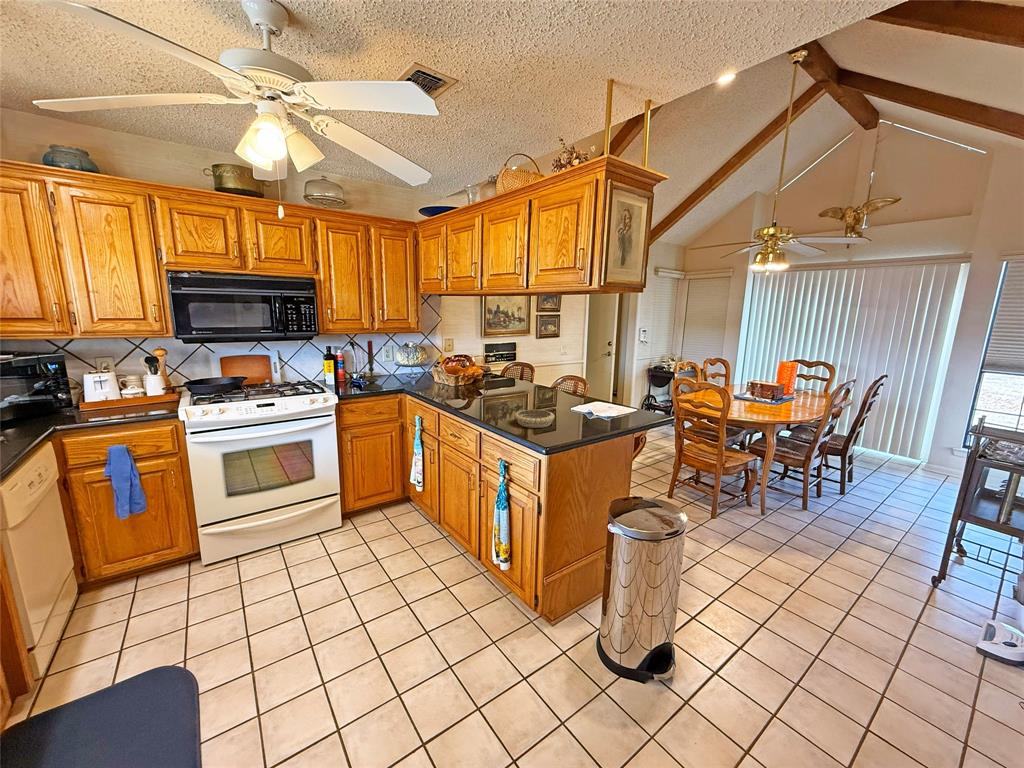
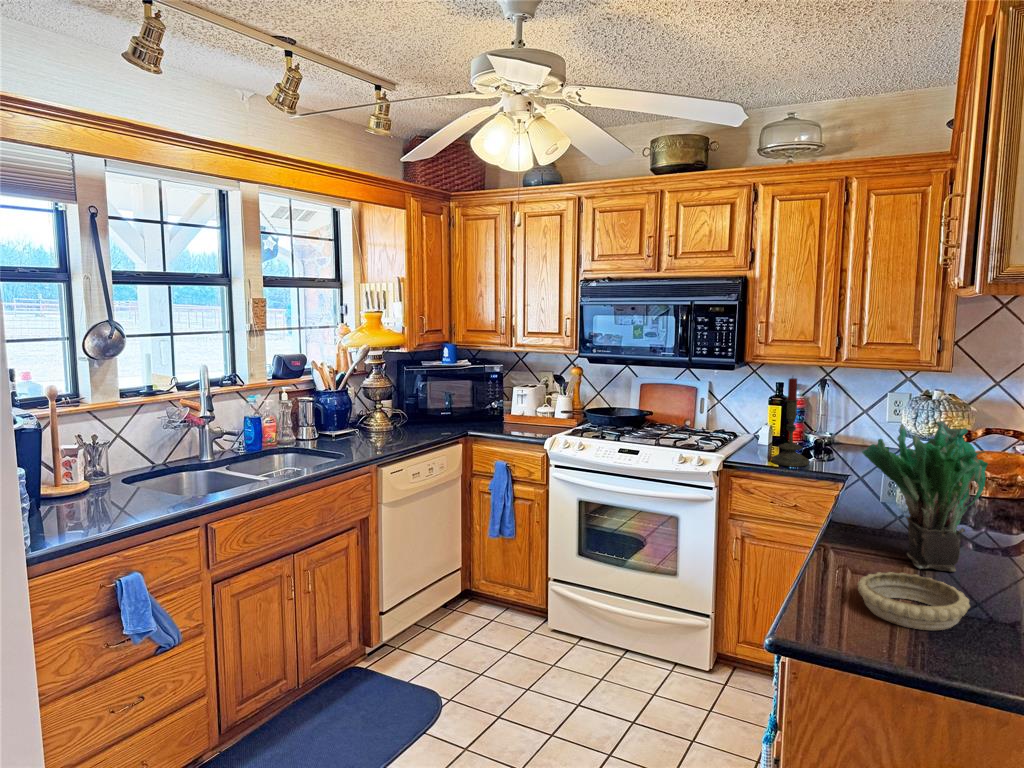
potted plant: none [478,348,520,411] -> present [862,421,988,572]

